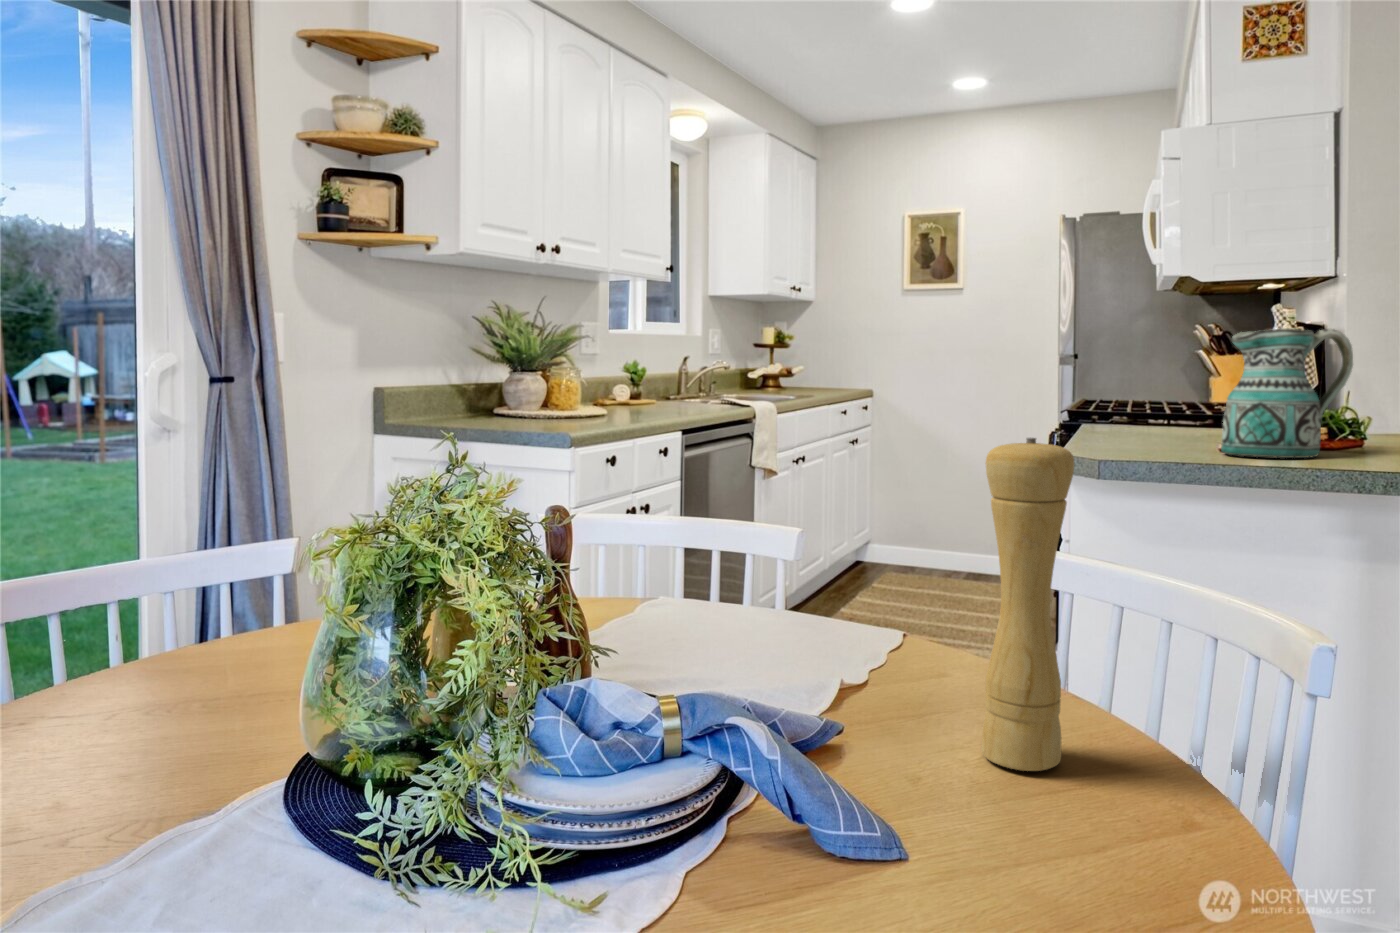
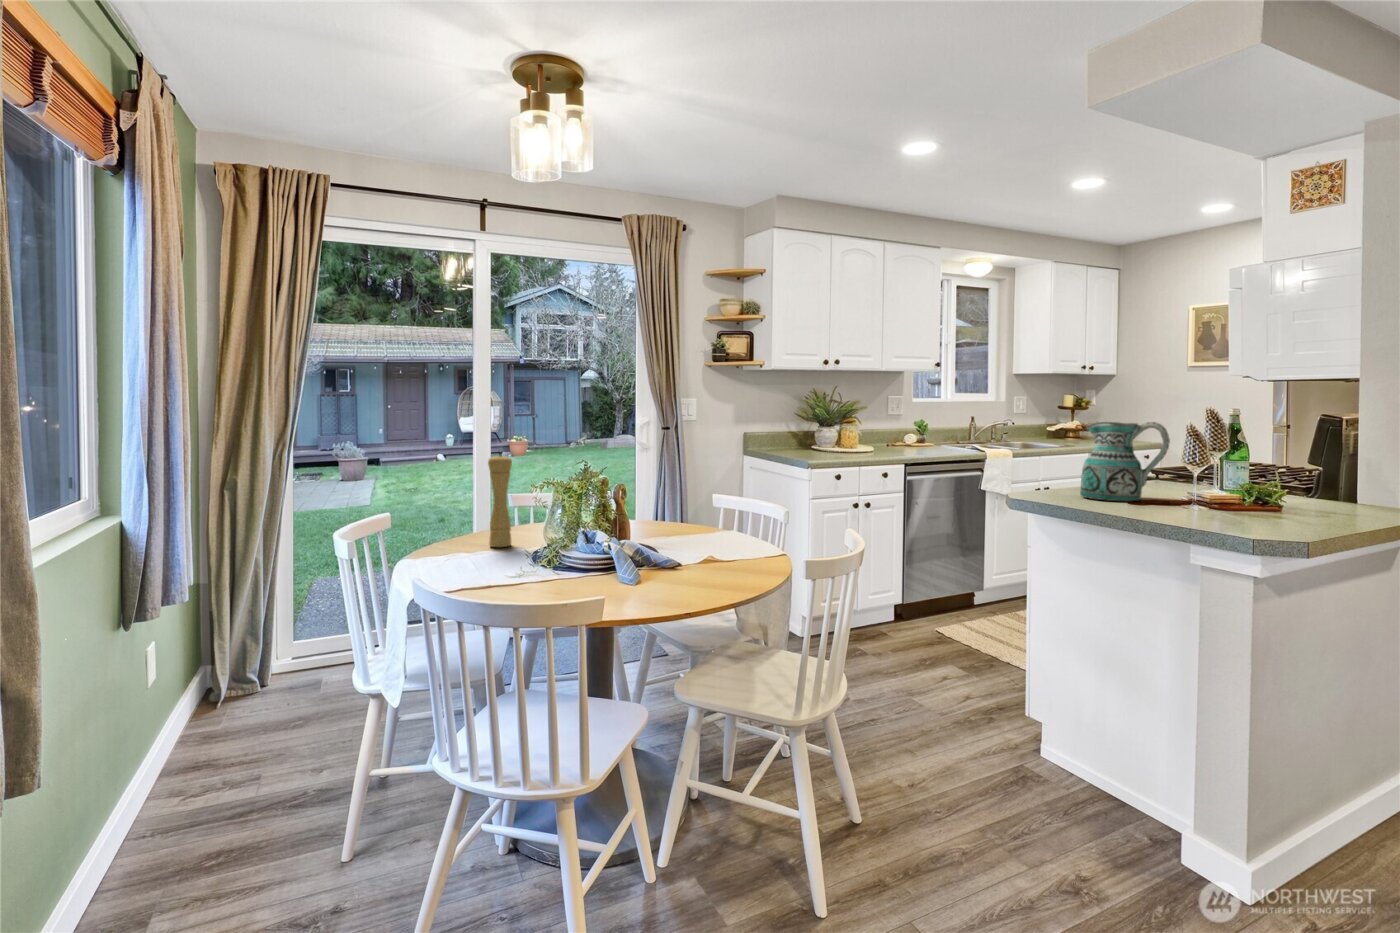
pepper mill: present [981,438,1075,771] -> present [488,455,512,547]

